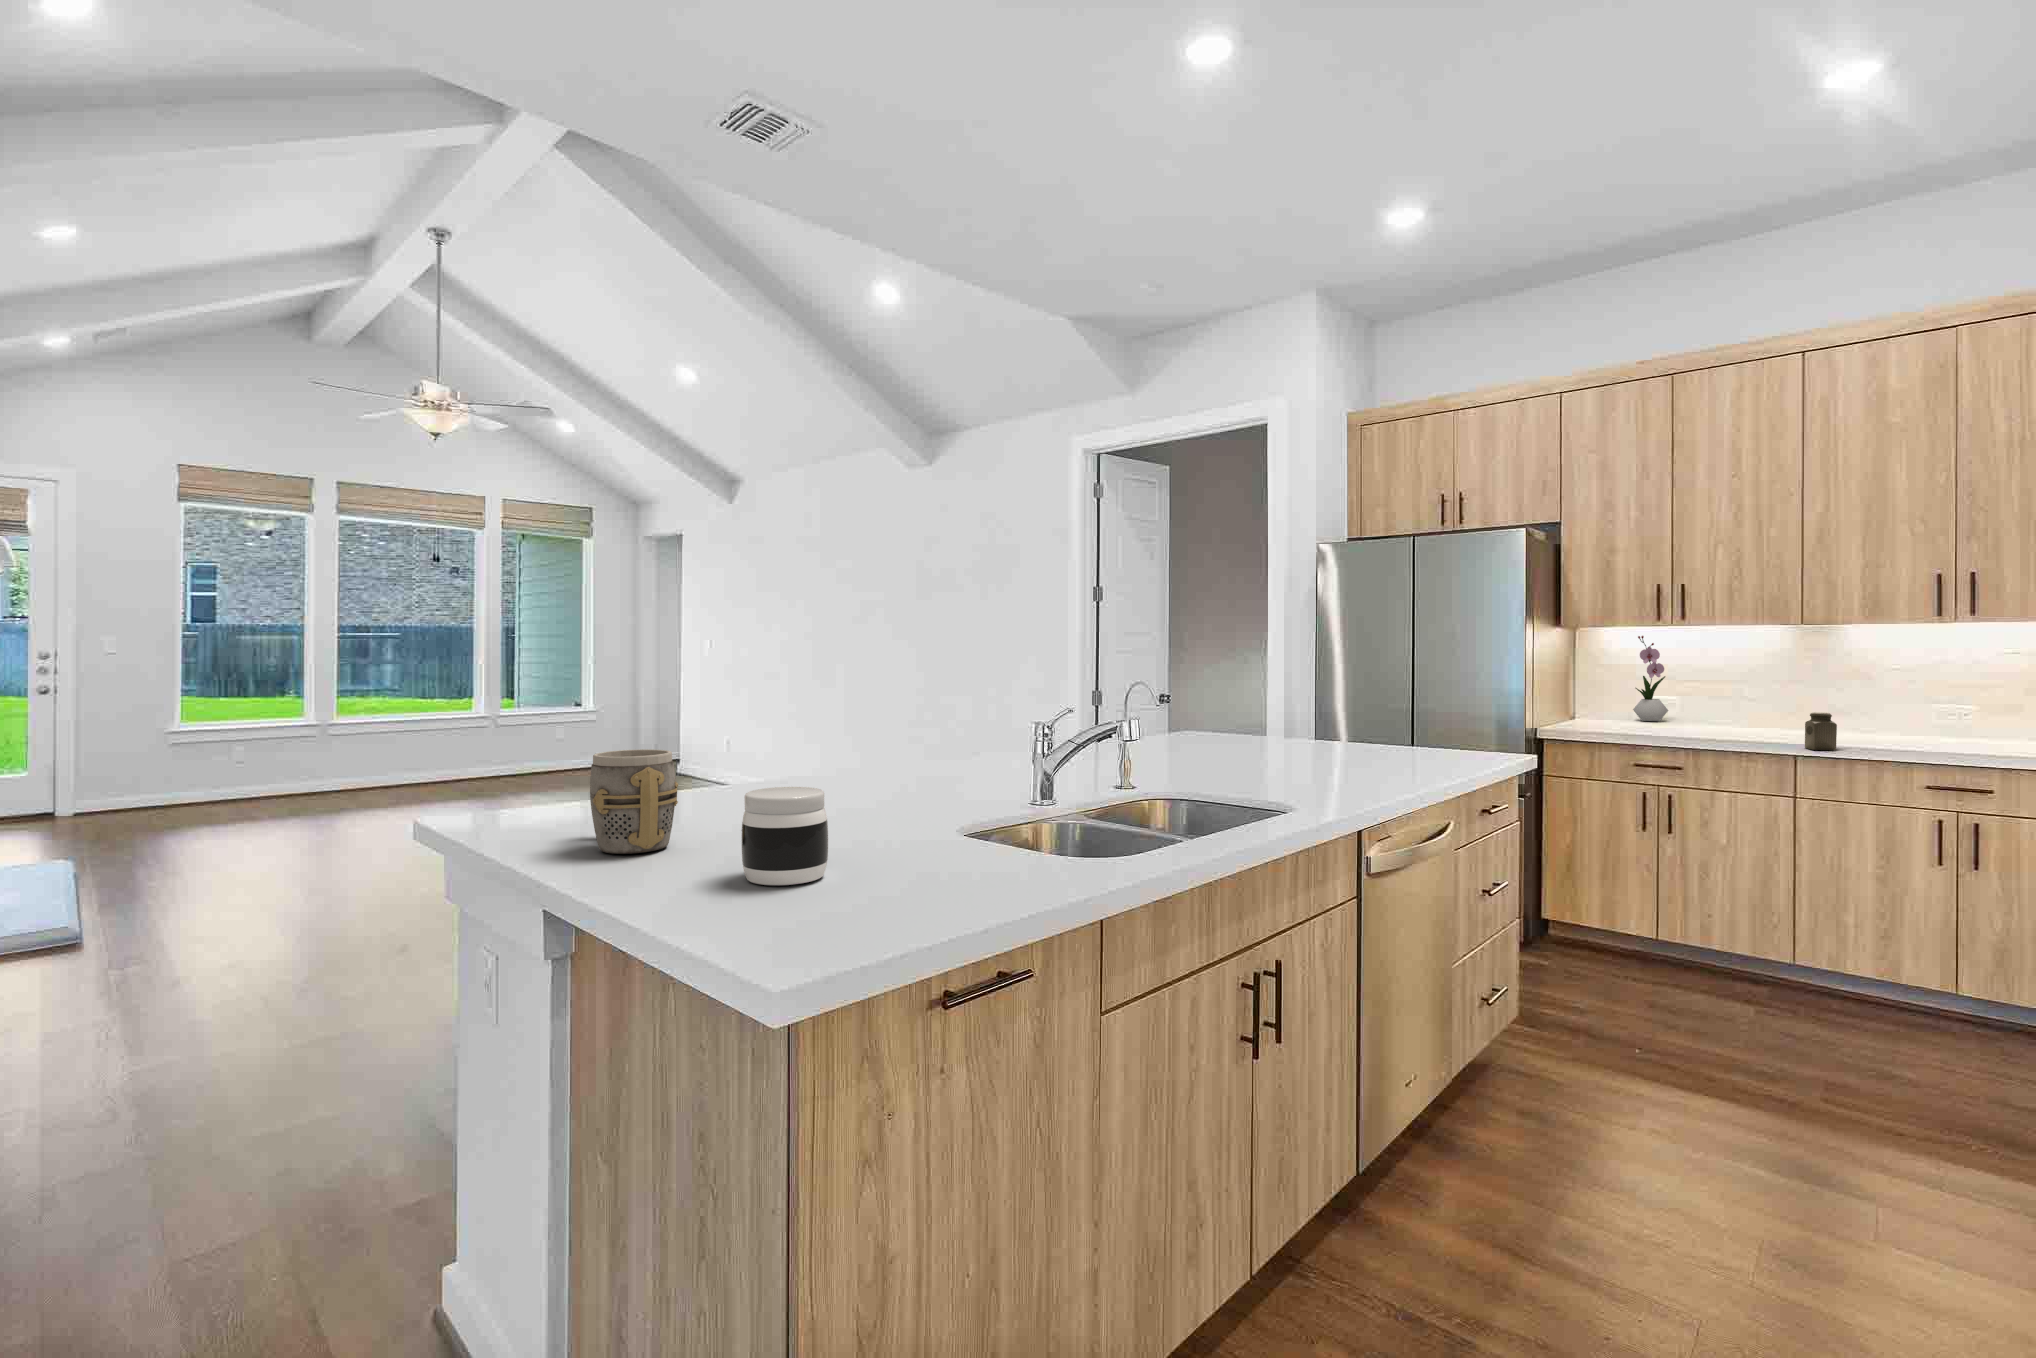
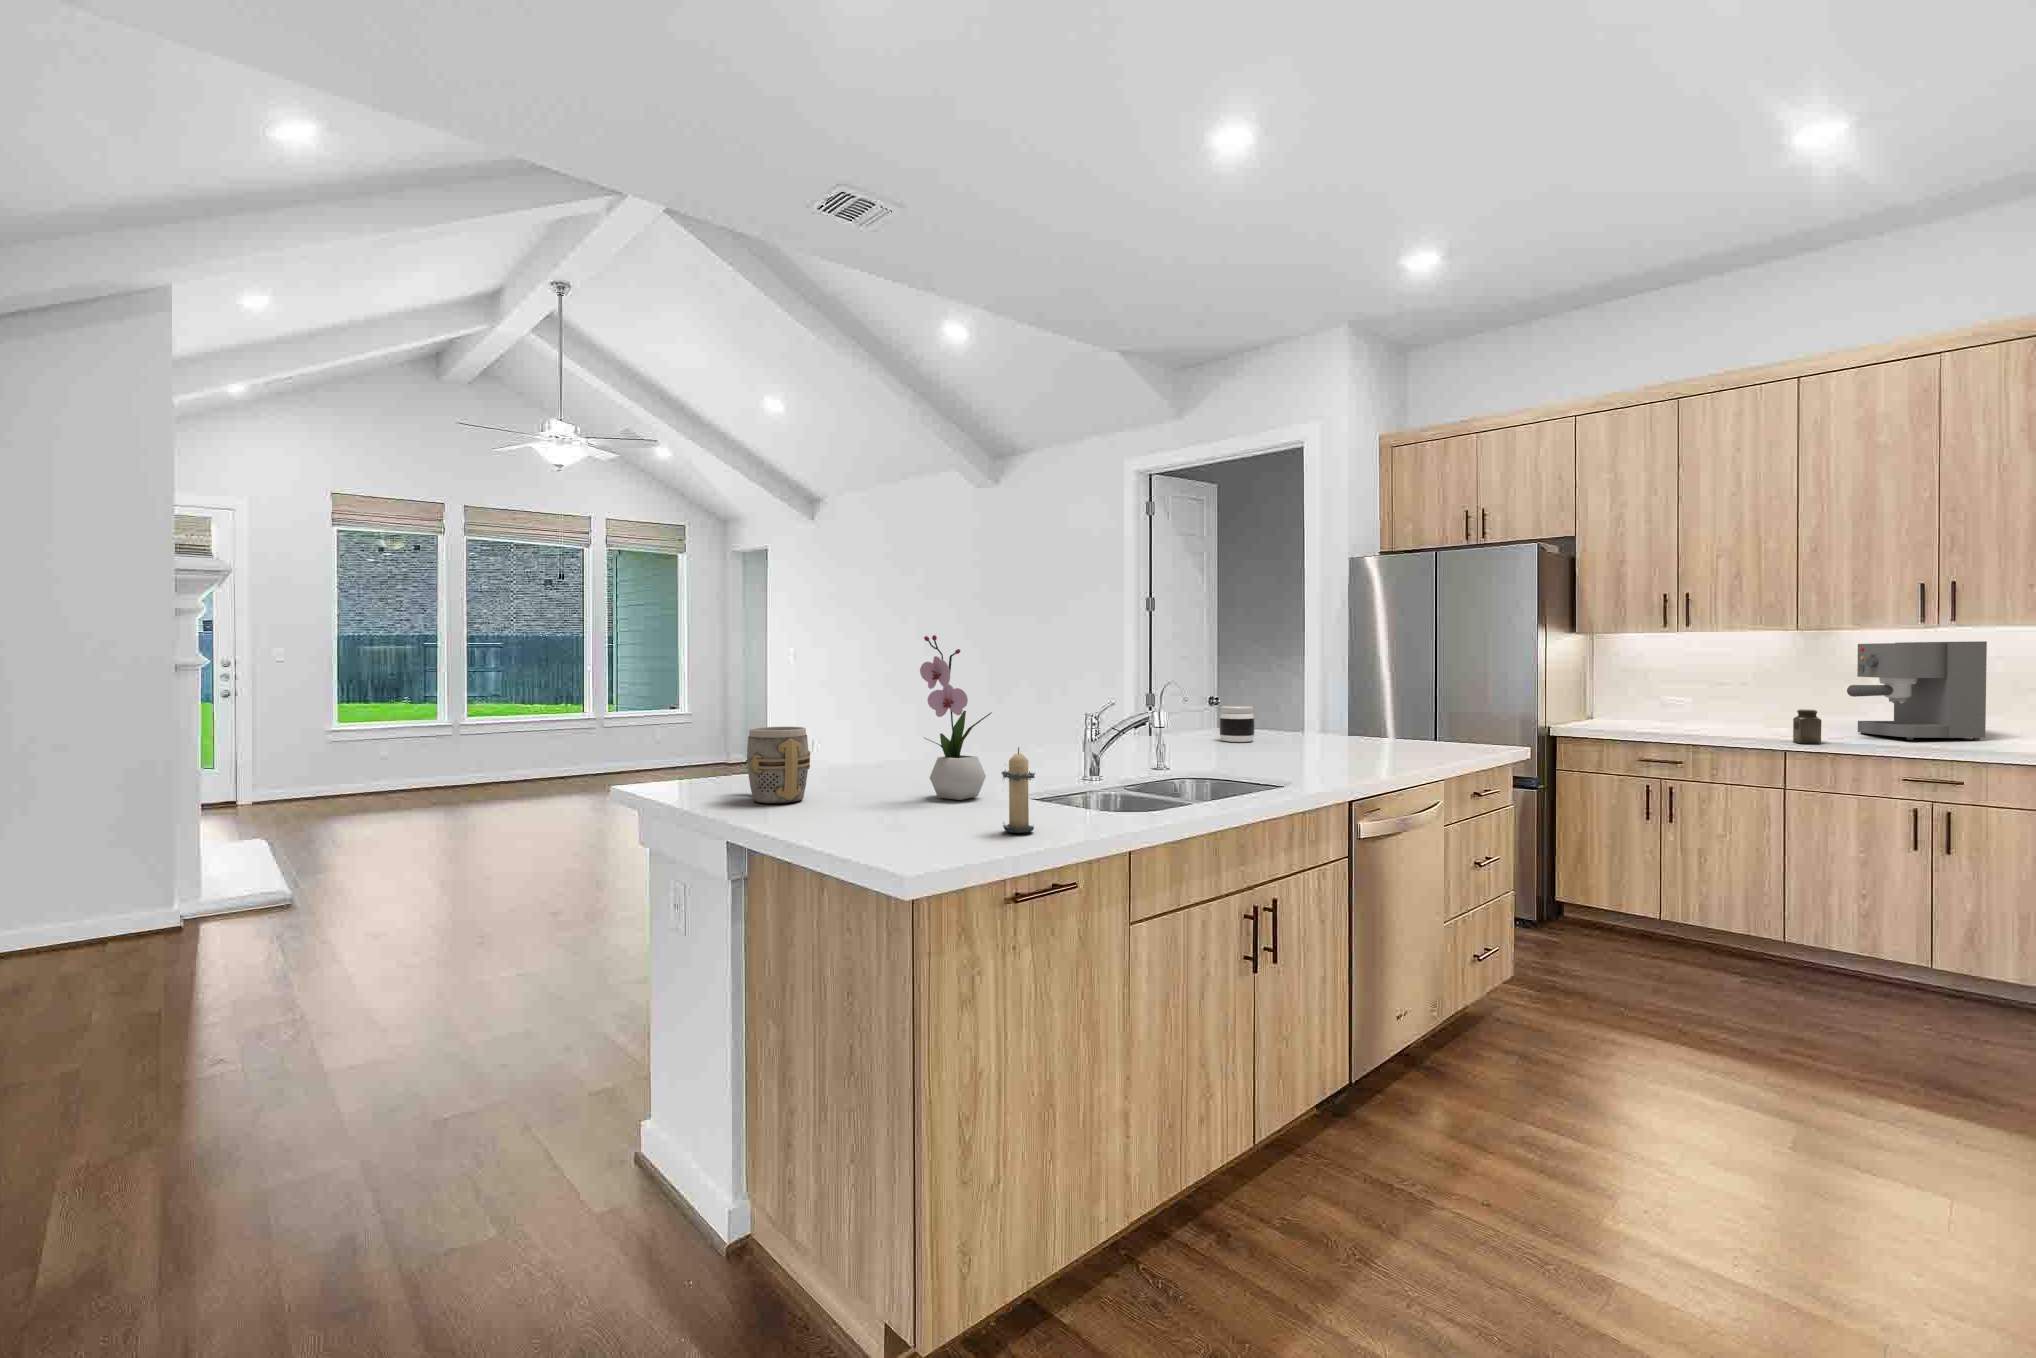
flower arrangement: present [1633,636,1668,721] -> present [920,635,992,800]
coffee maker: none [1861,638,2010,746] -> present [1847,641,1987,740]
candle: none [925,784,981,904] -> present [1002,747,1035,833]
jar: present [741,787,828,885] -> present [1220,706,1255,742]

